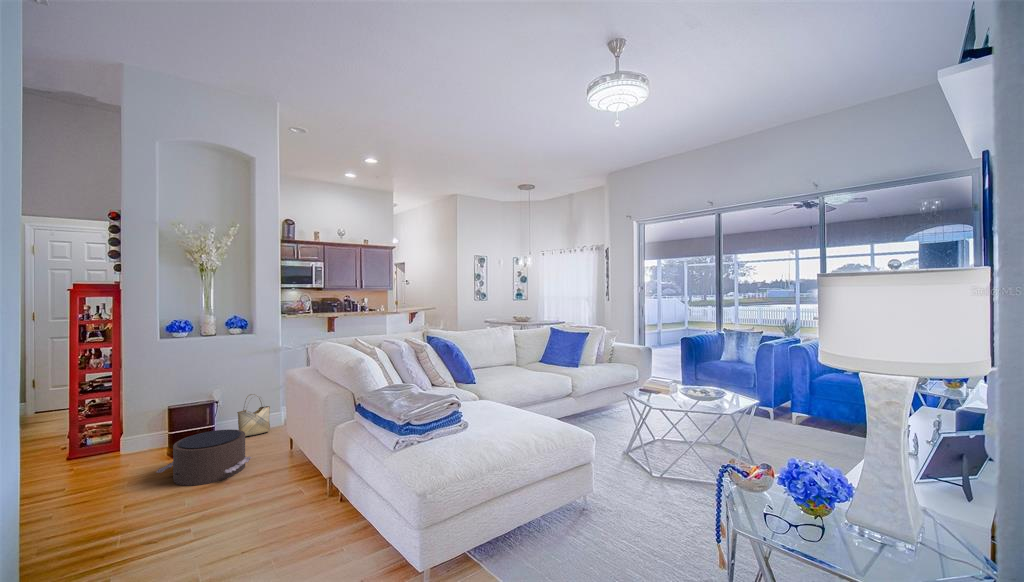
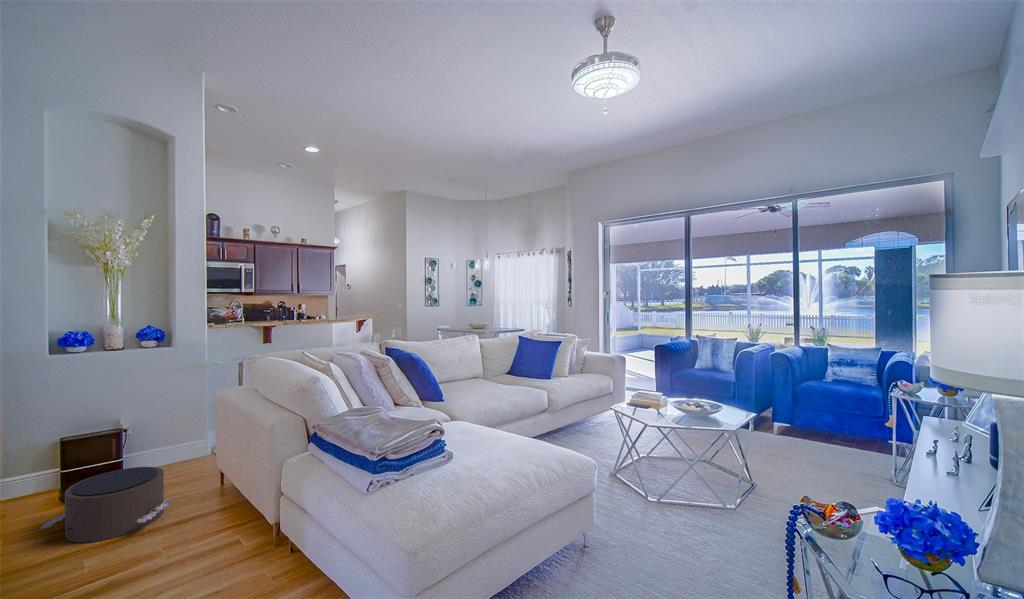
woven basket: present [237,394,270,436] -> none [151,420,194,473]

